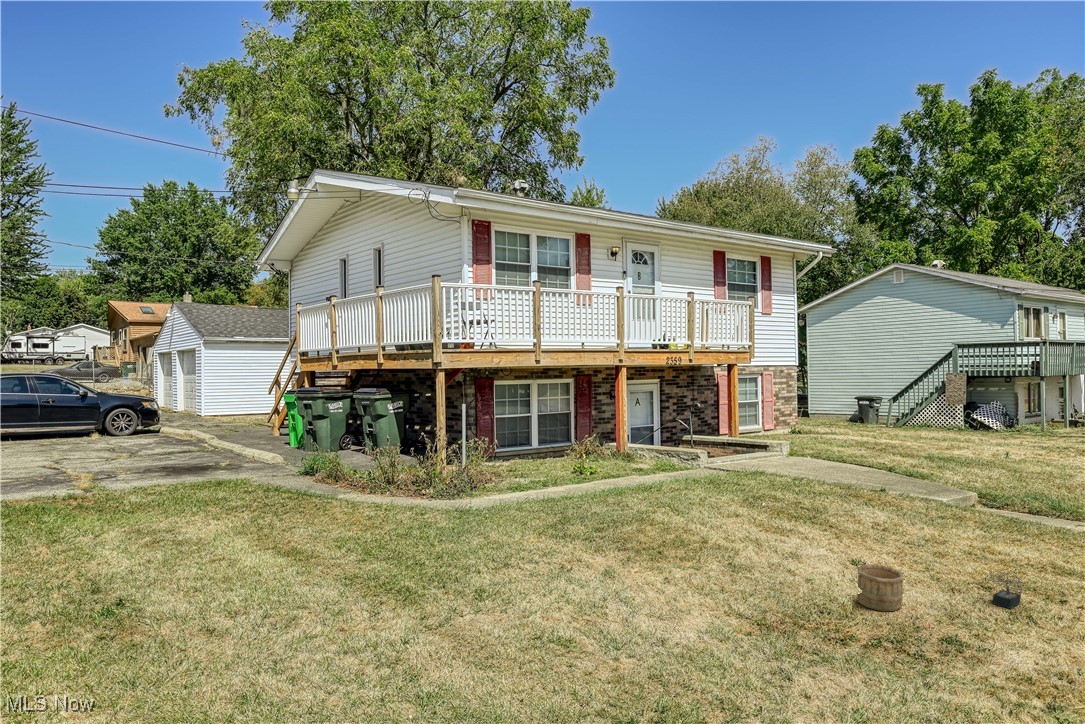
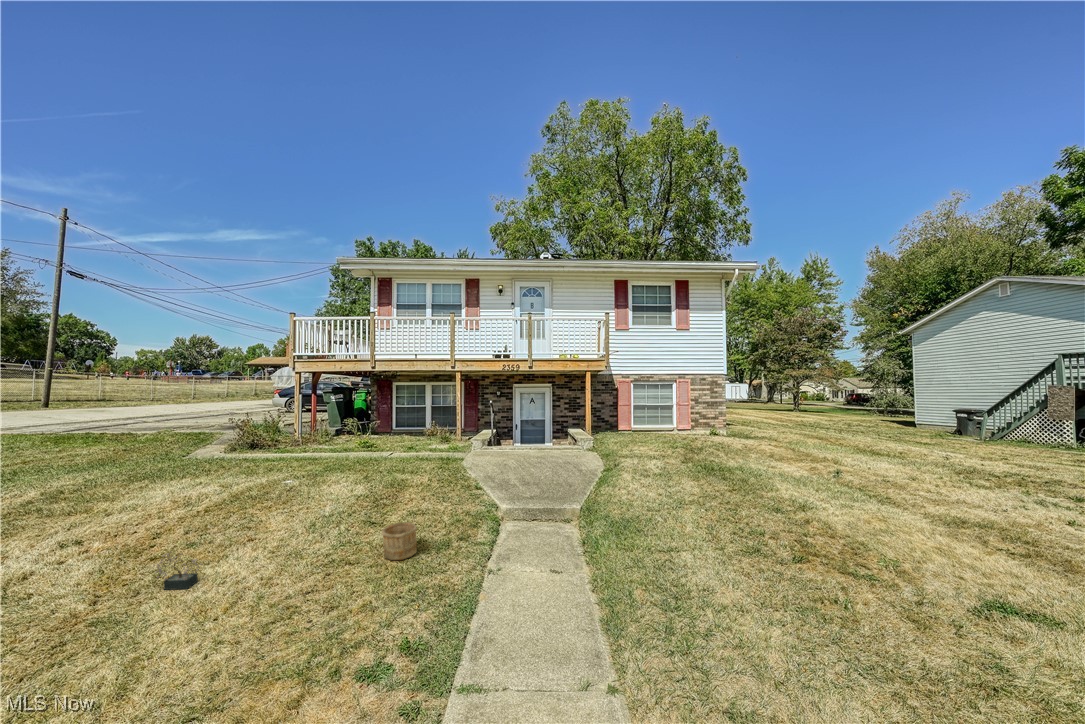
wooden bucket: present [857,564,905,611] -> present [382,522,417,560]

